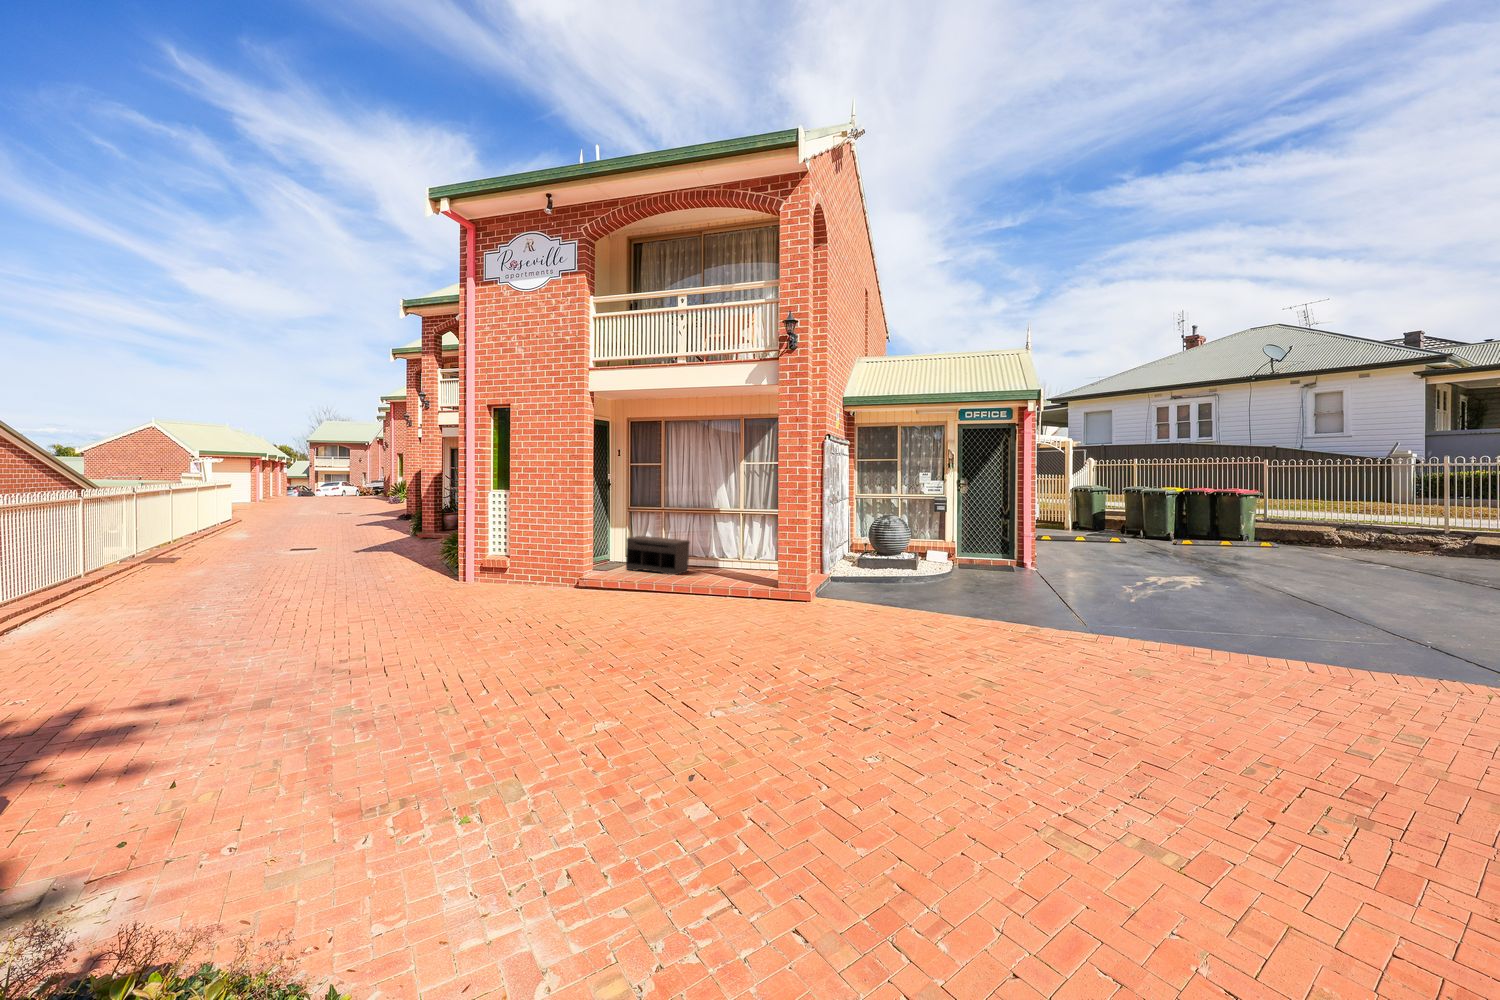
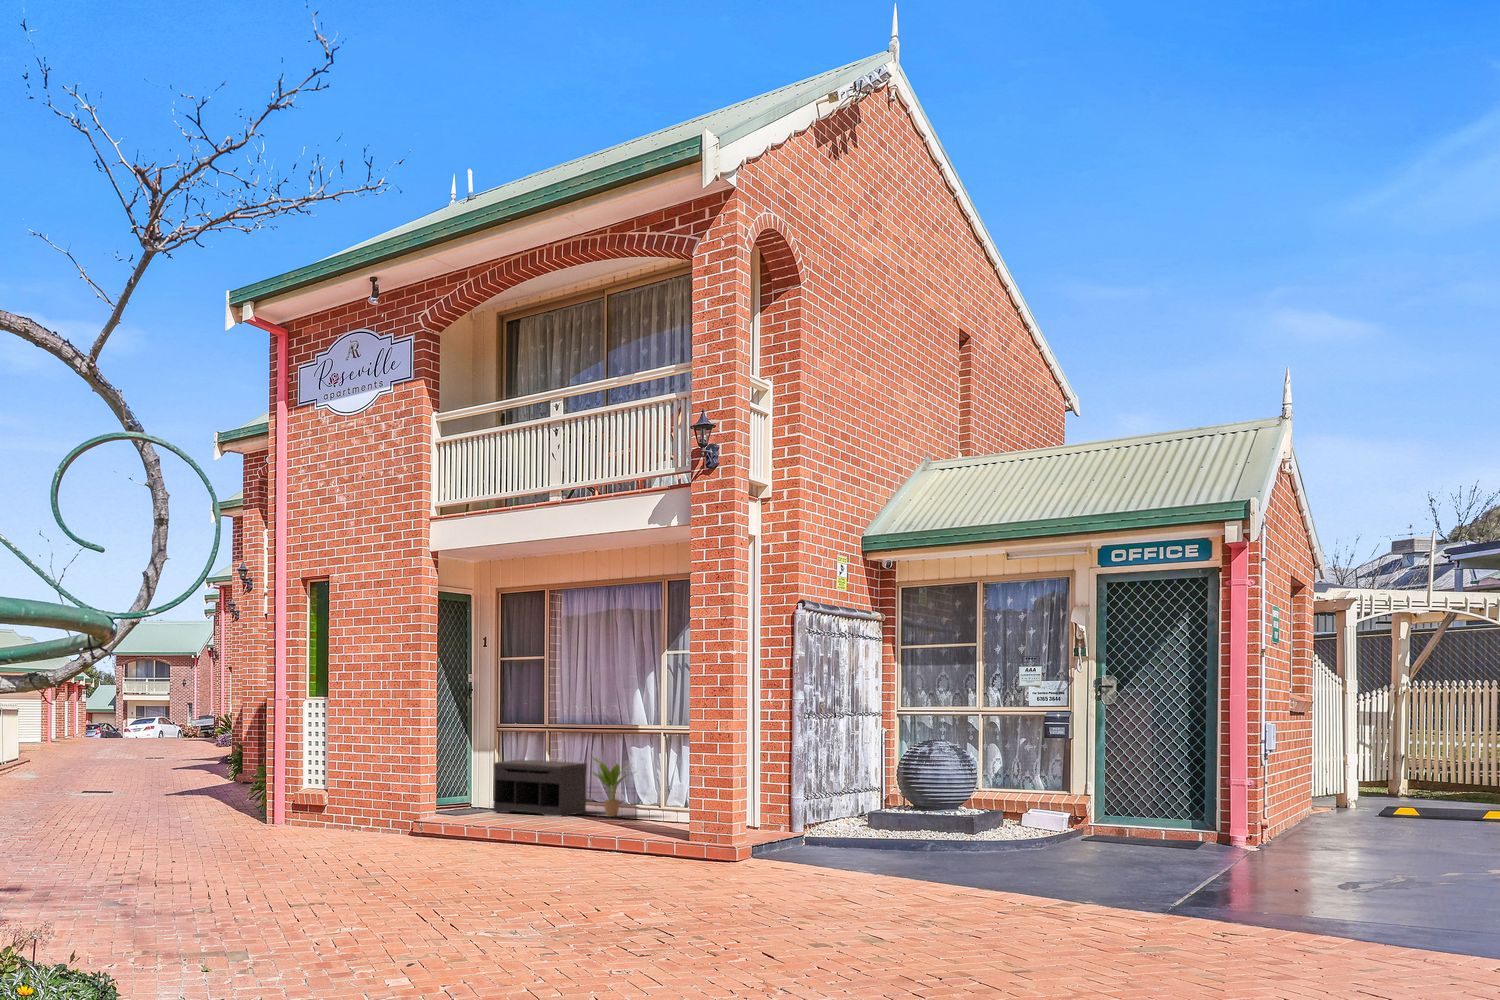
potted plant: none [697,536,729,576] -> present [592,757,628,817]

